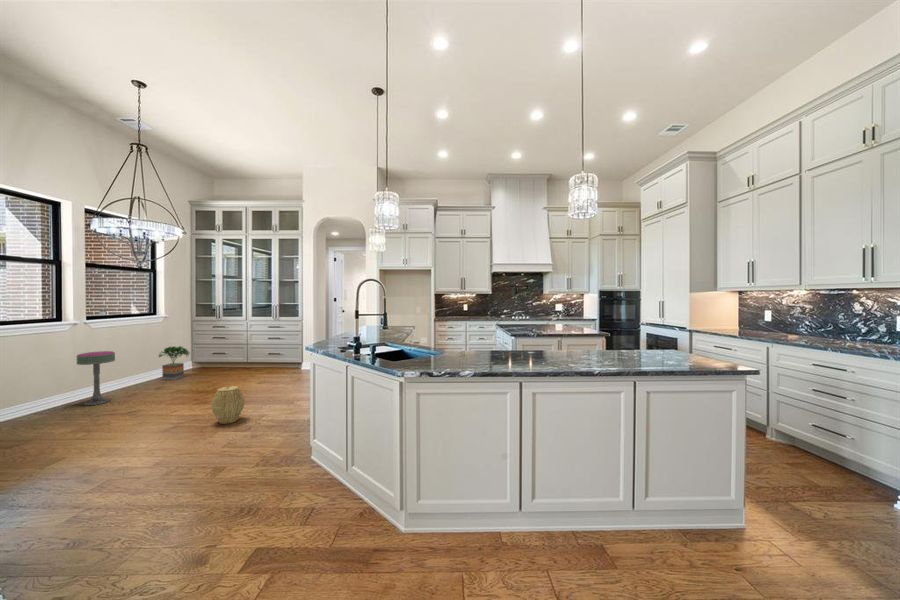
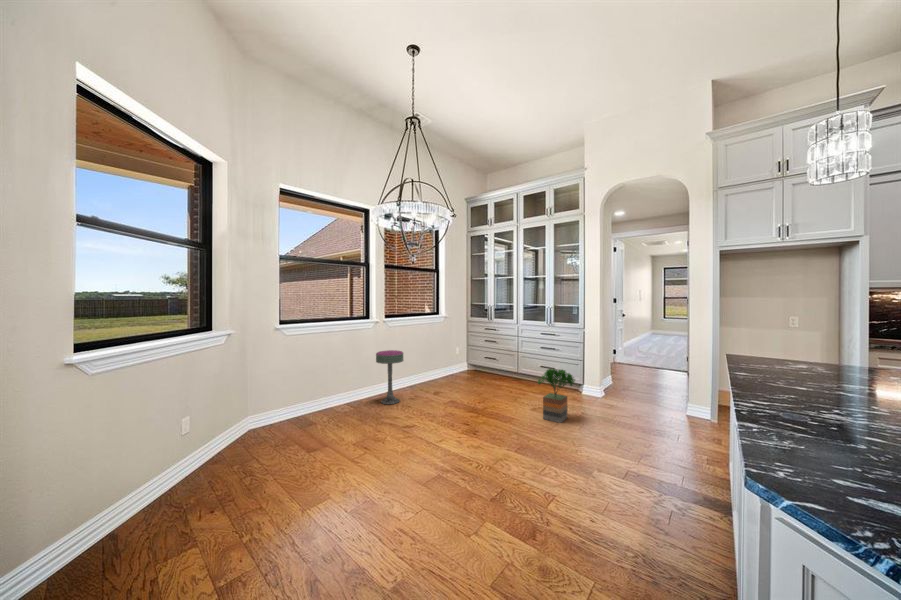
potted tree: present [159,346,190,380] -> present [538,369,575,423]
woven basket: present [211,386,245,424] -> none [488,424,530,483]

